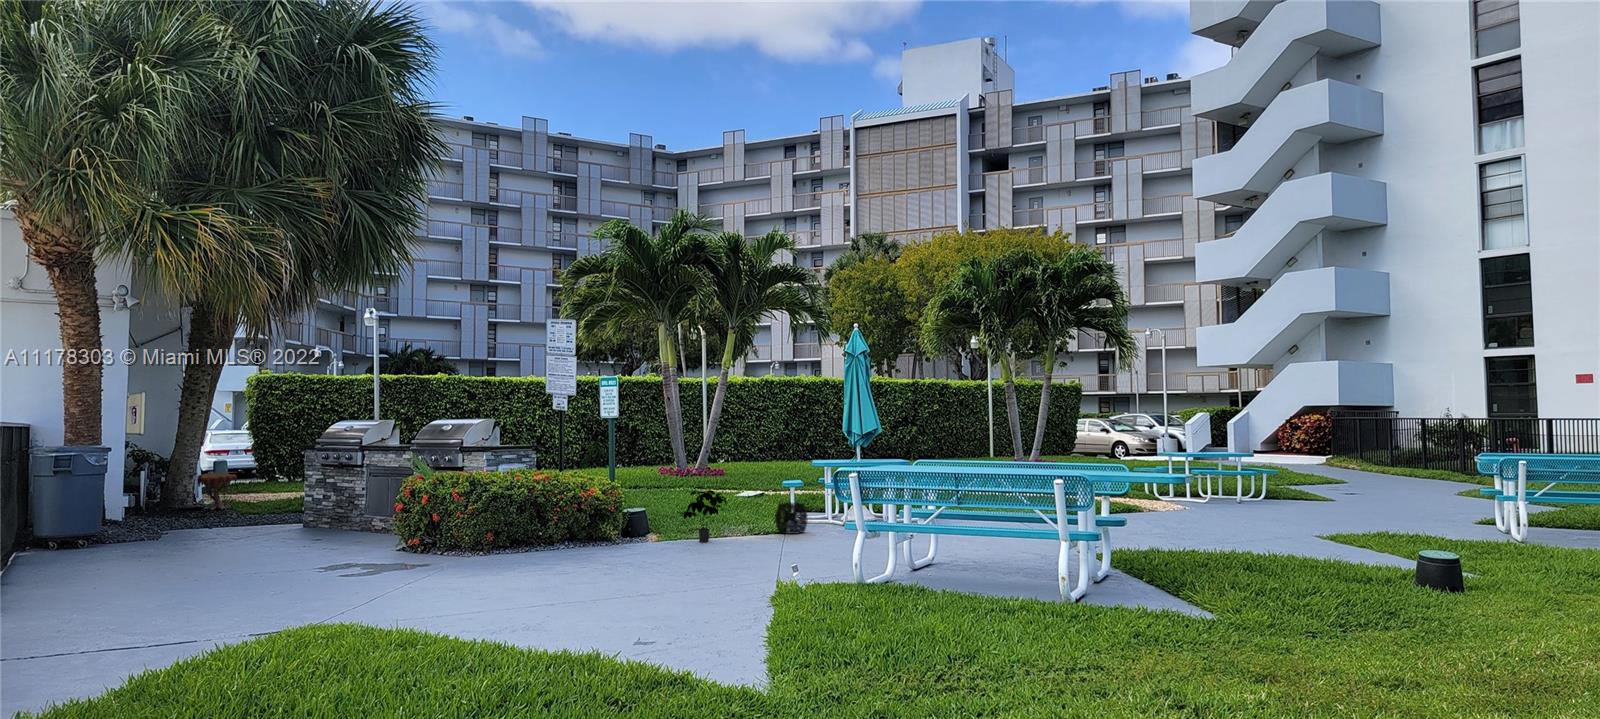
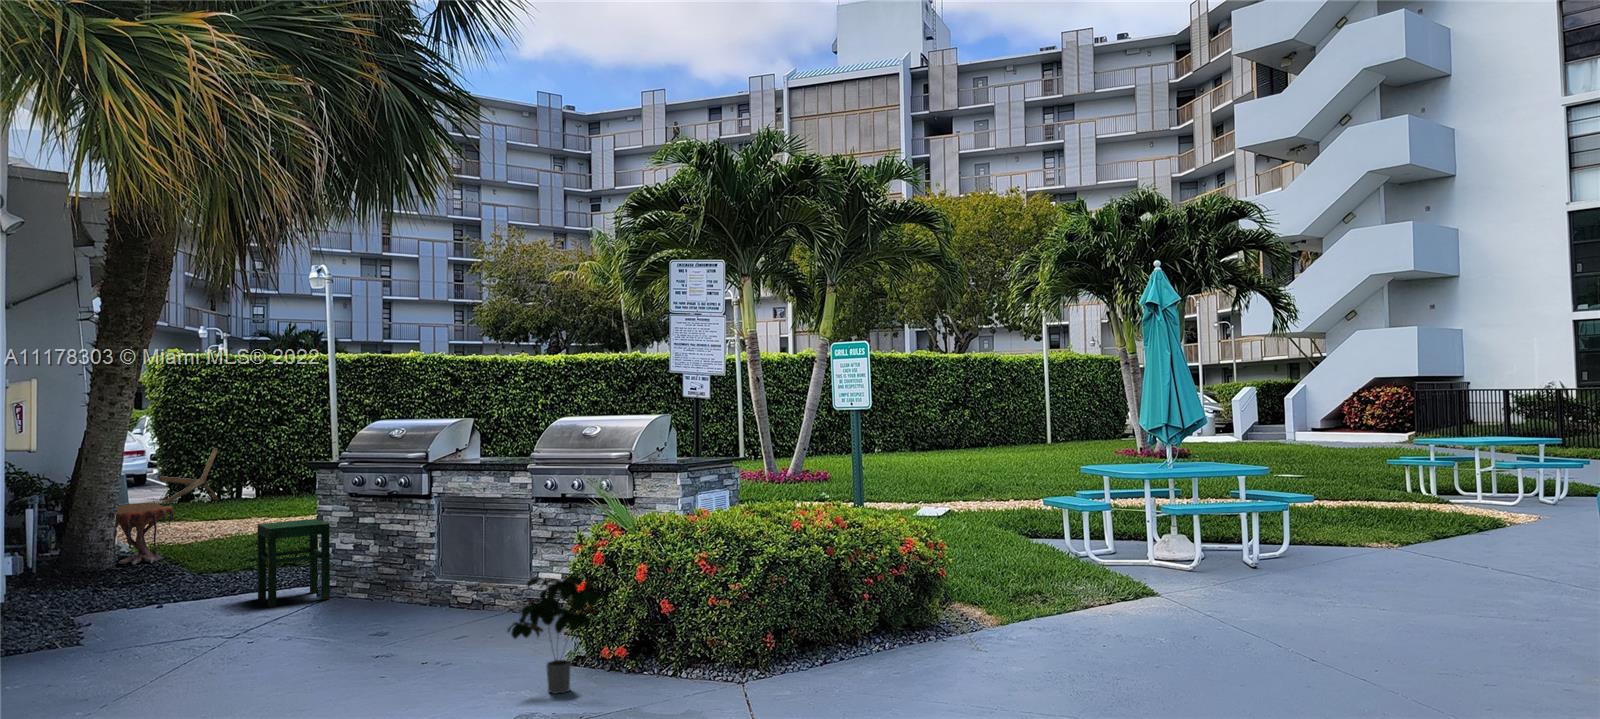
lounge chair: none [250,442,292,482] -> present [157,448,218,503]
stool: none [269,480,308,527] -> present [257,519,330,607]
potted plant: present [681,490,727,542] -> present [508,575,609,694]
woven basket: present [775,503,808,534] -> none [1174,540,1234,595]

